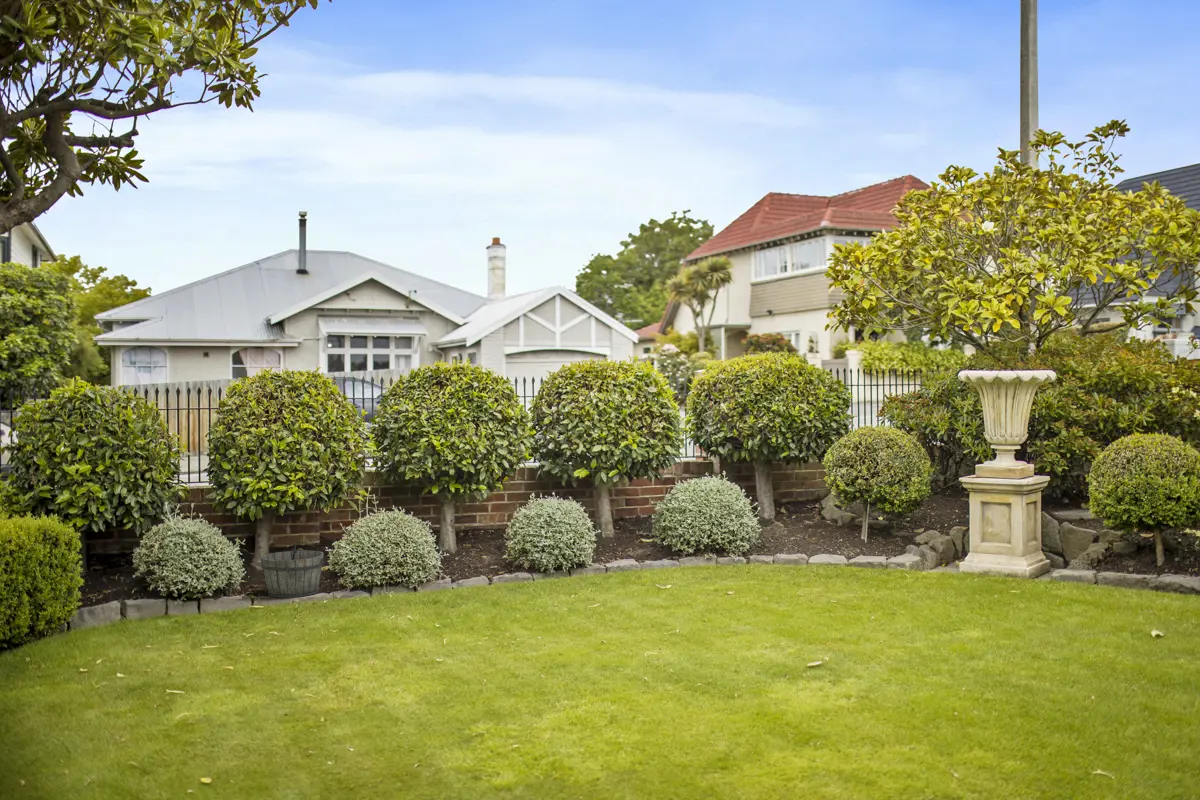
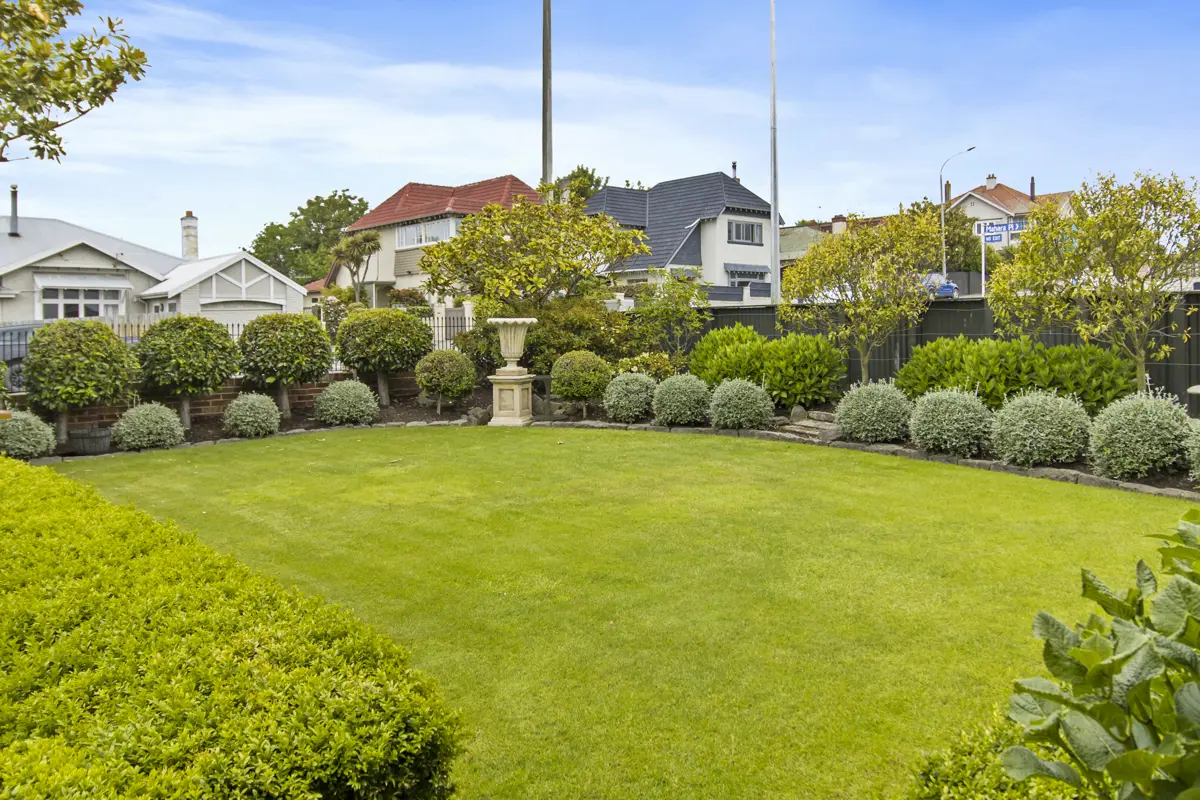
pedestal table: none [1053,480,1139,573] -> present [529,375,568,421]

